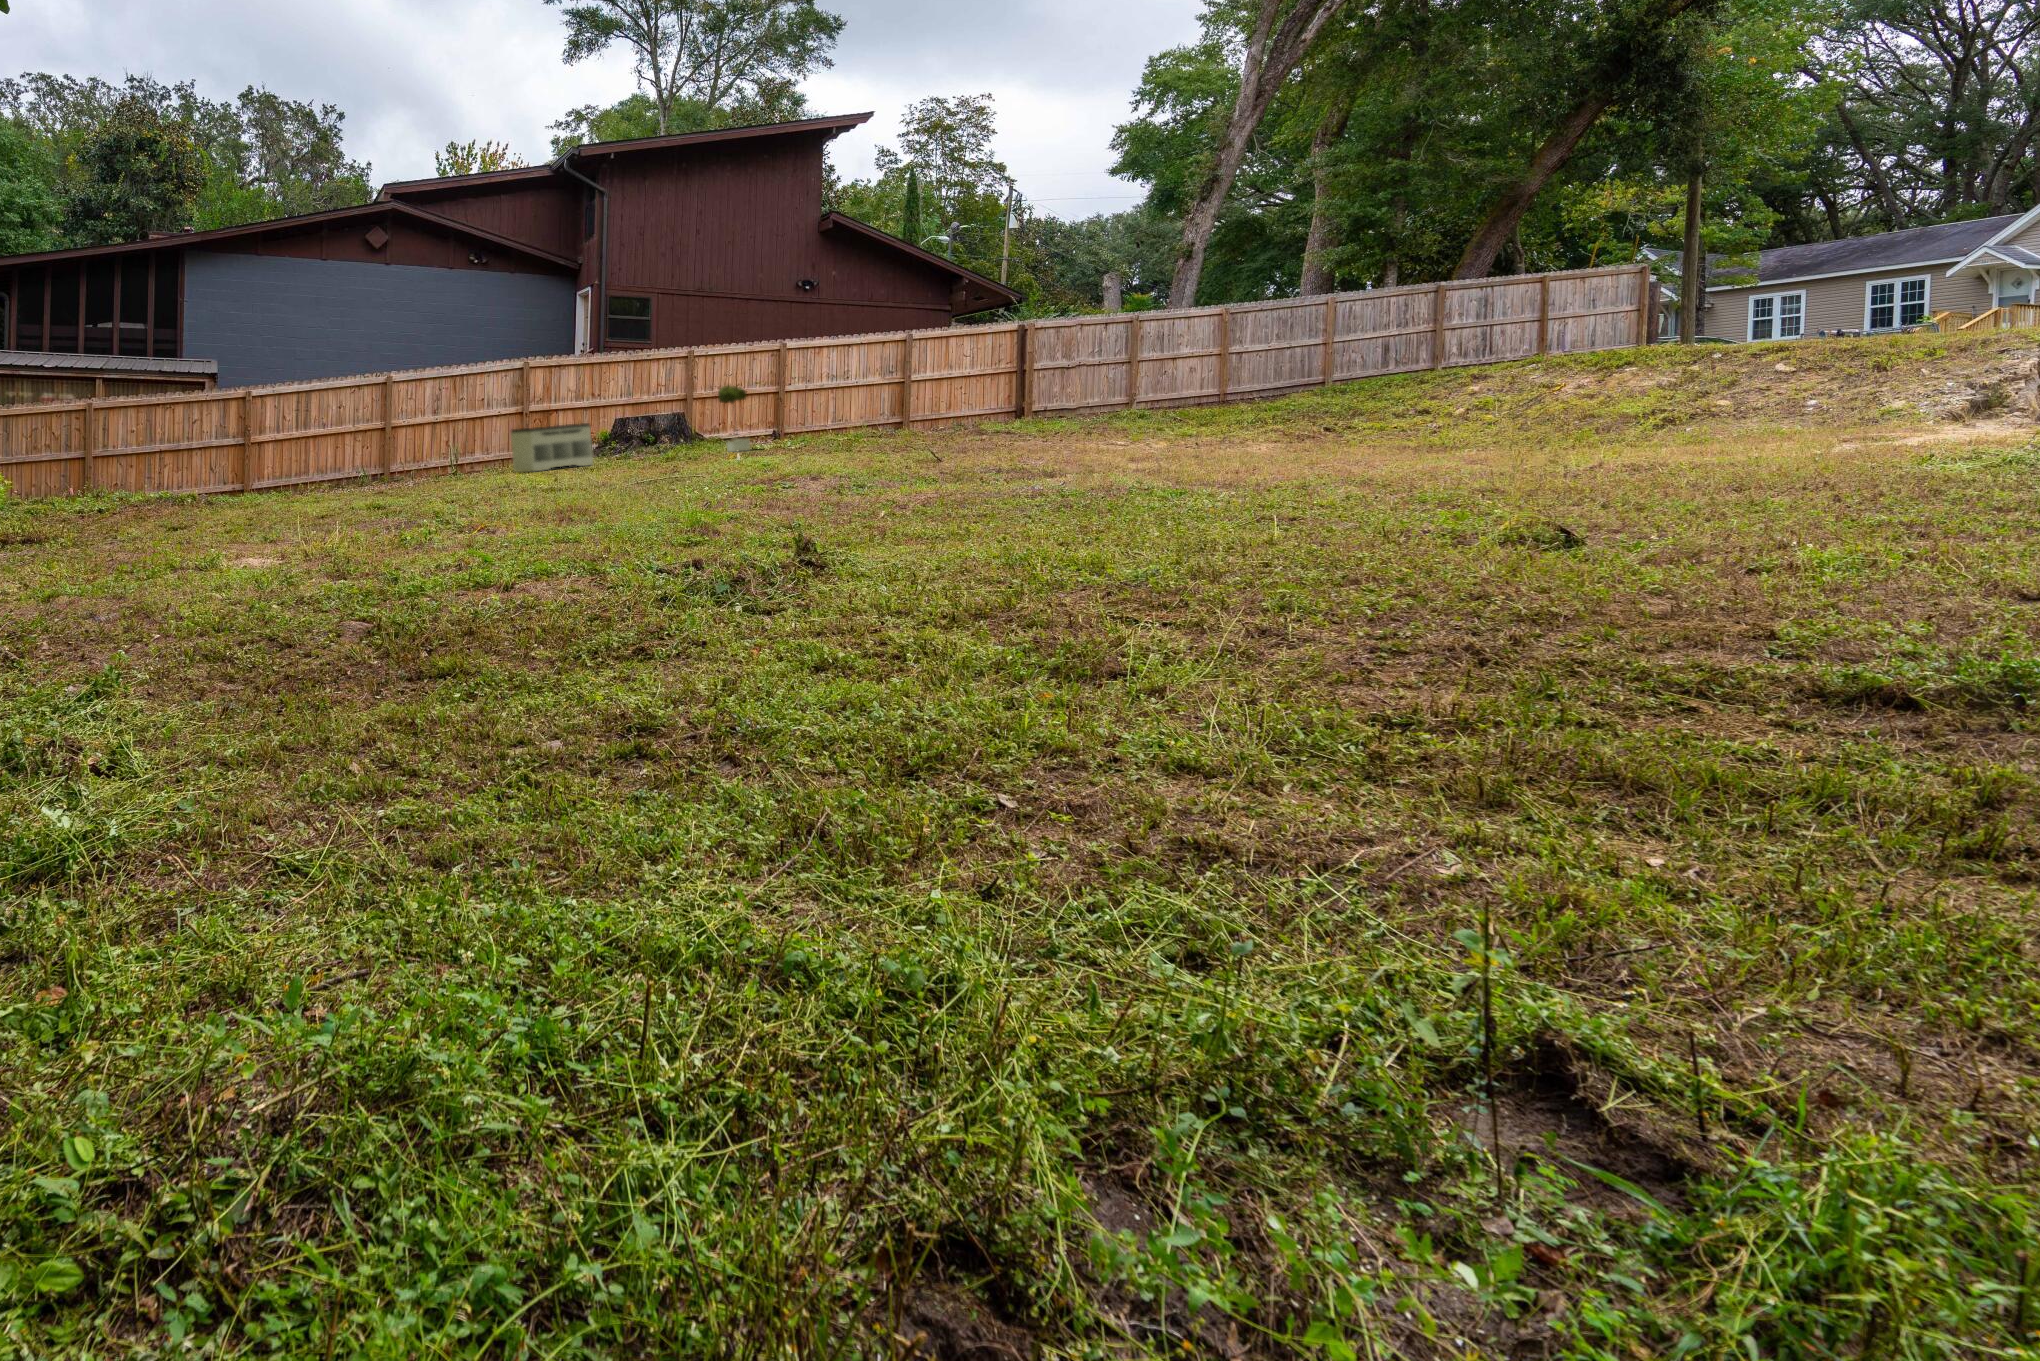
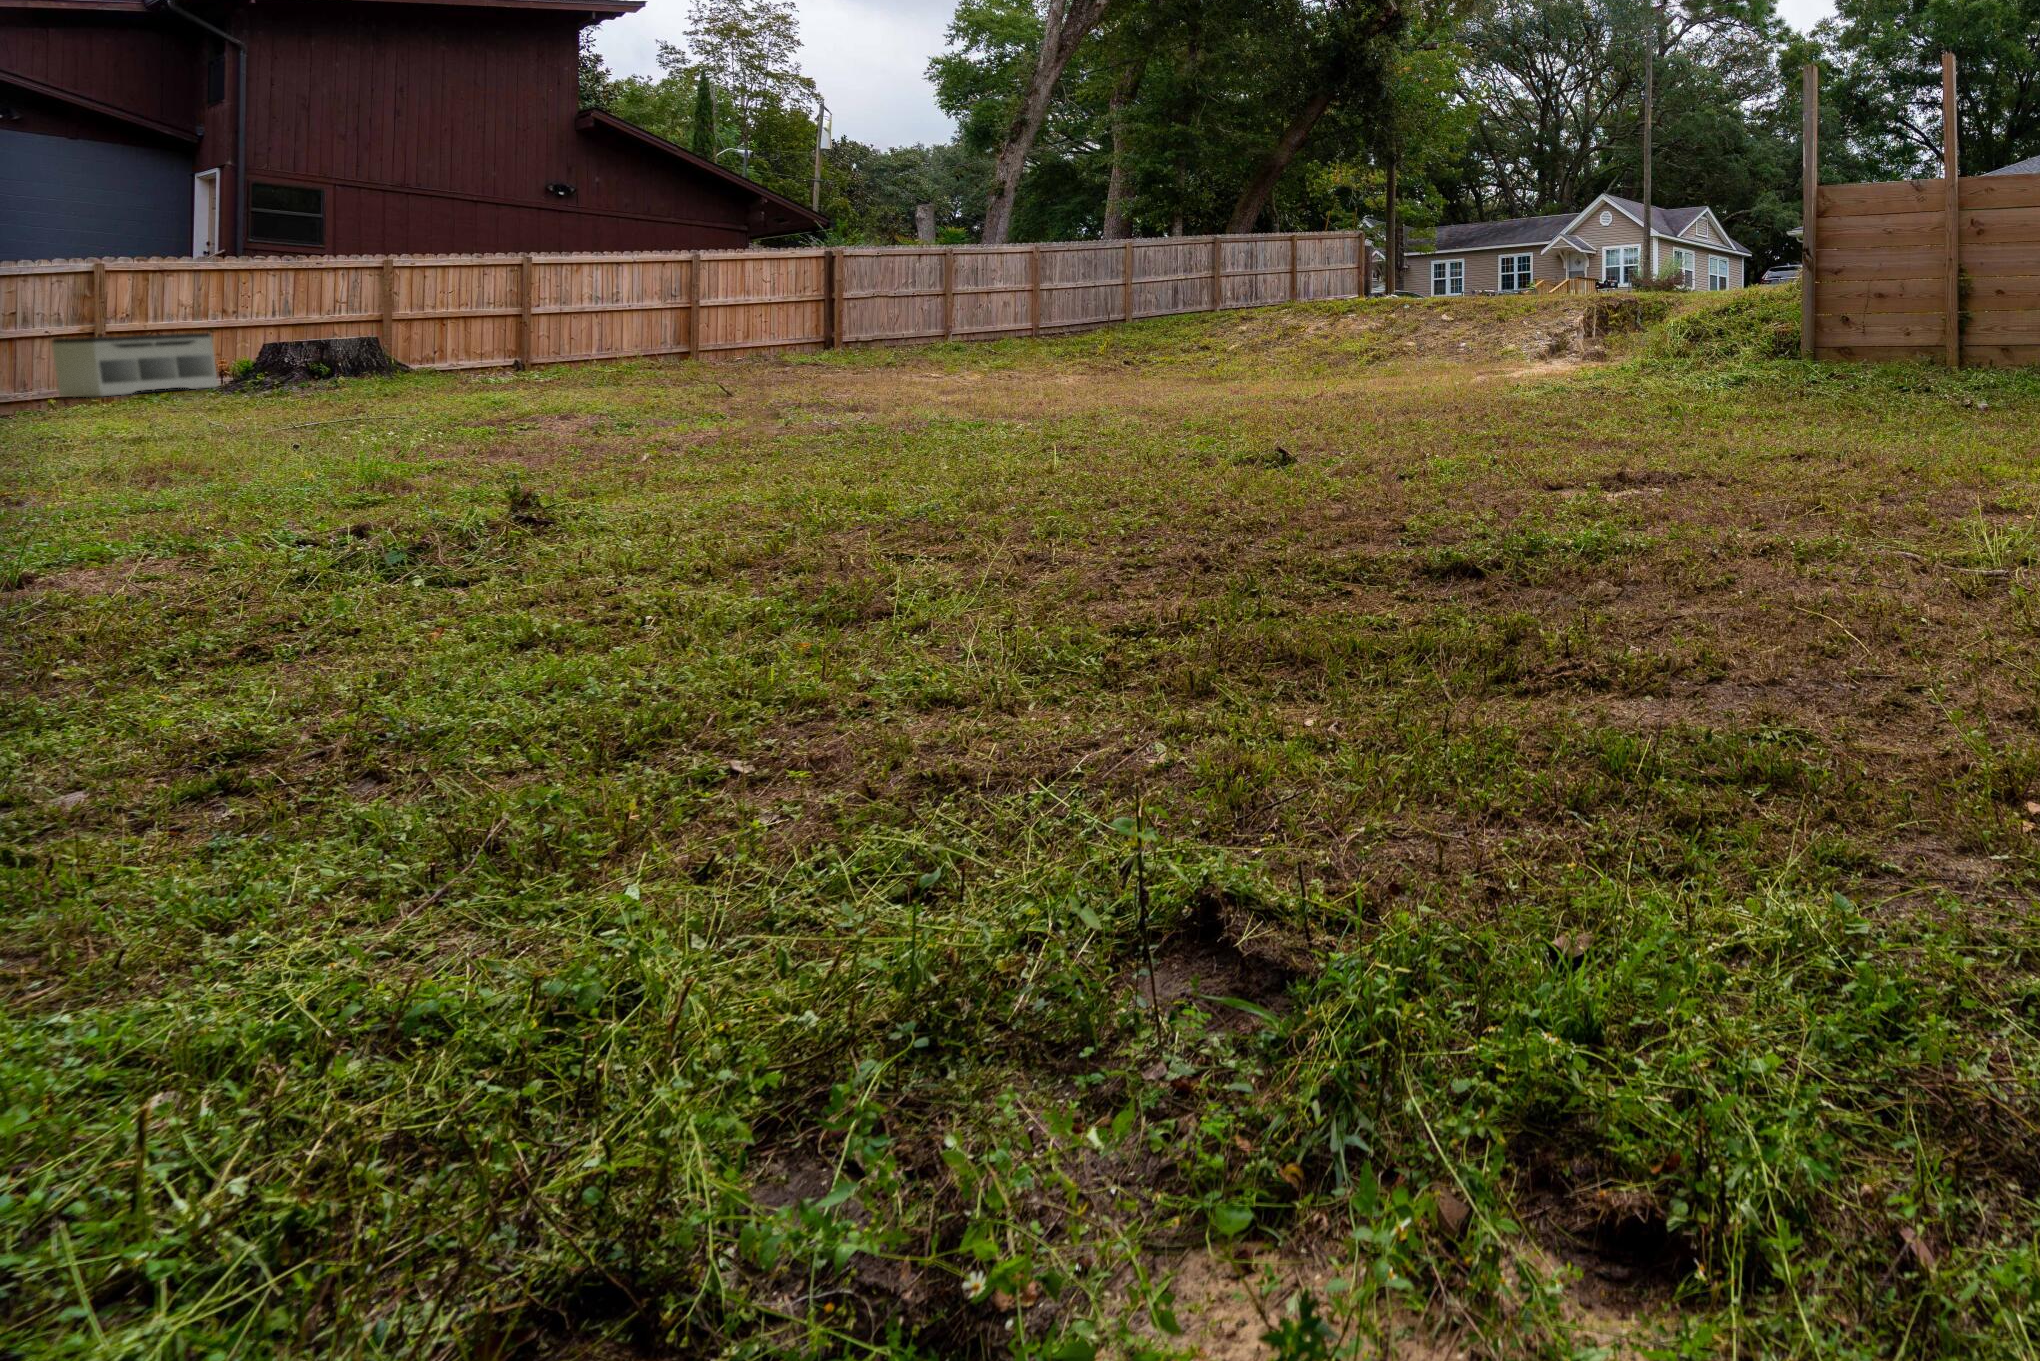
potted tree: present [718,385,750,452] -> none [431,291,482,371]

